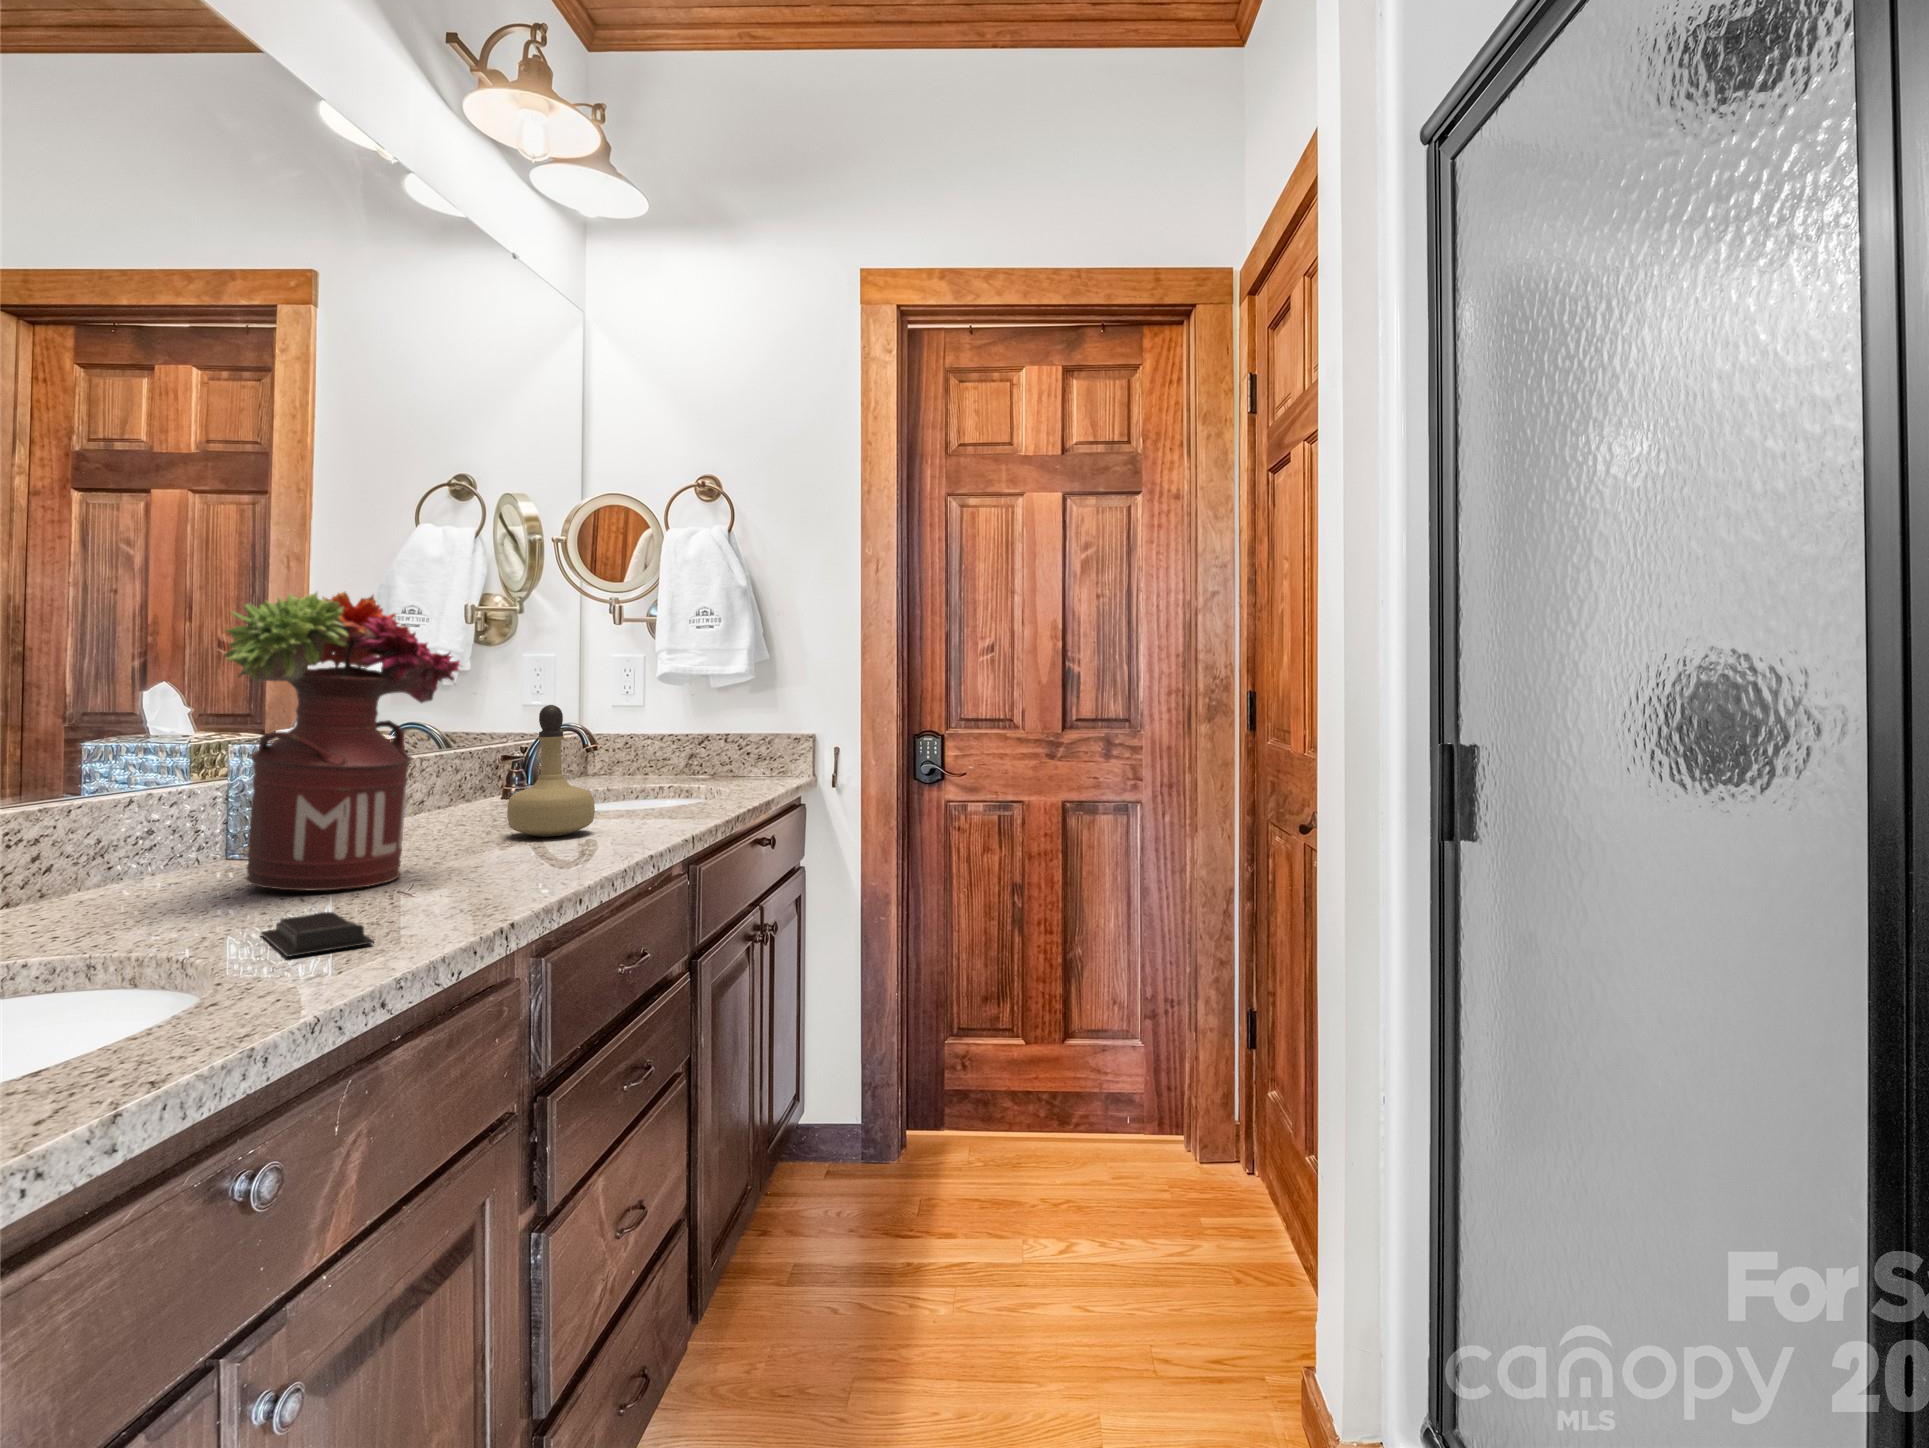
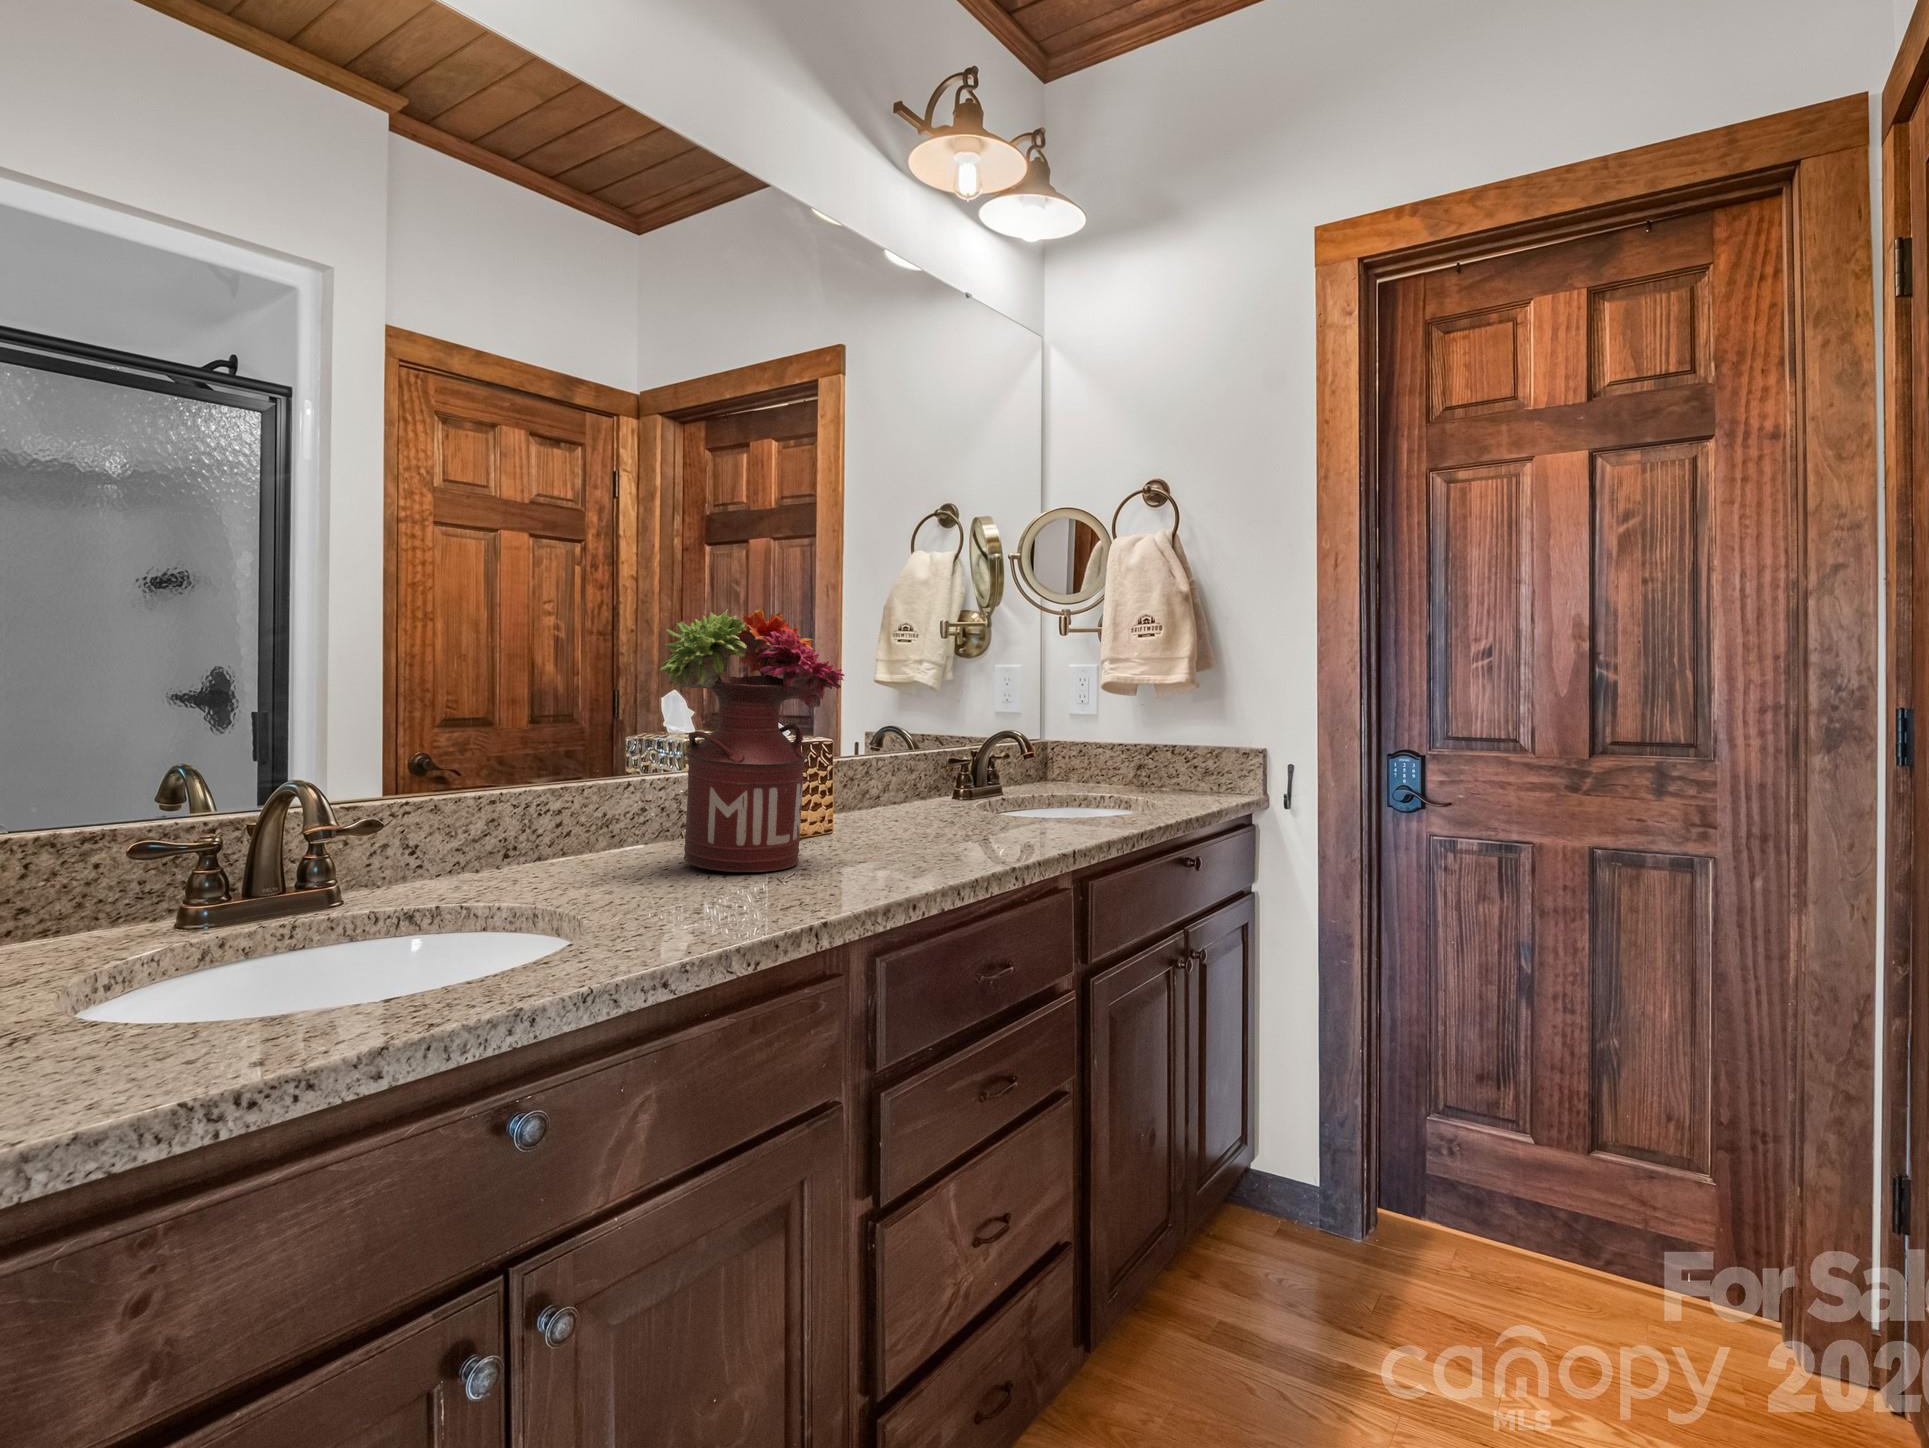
perfume bottle: present [507,705,595,837] -> none [918,712,995,839]
soap bar: present [261,912,374,957] -> none [637,892,709,929]

